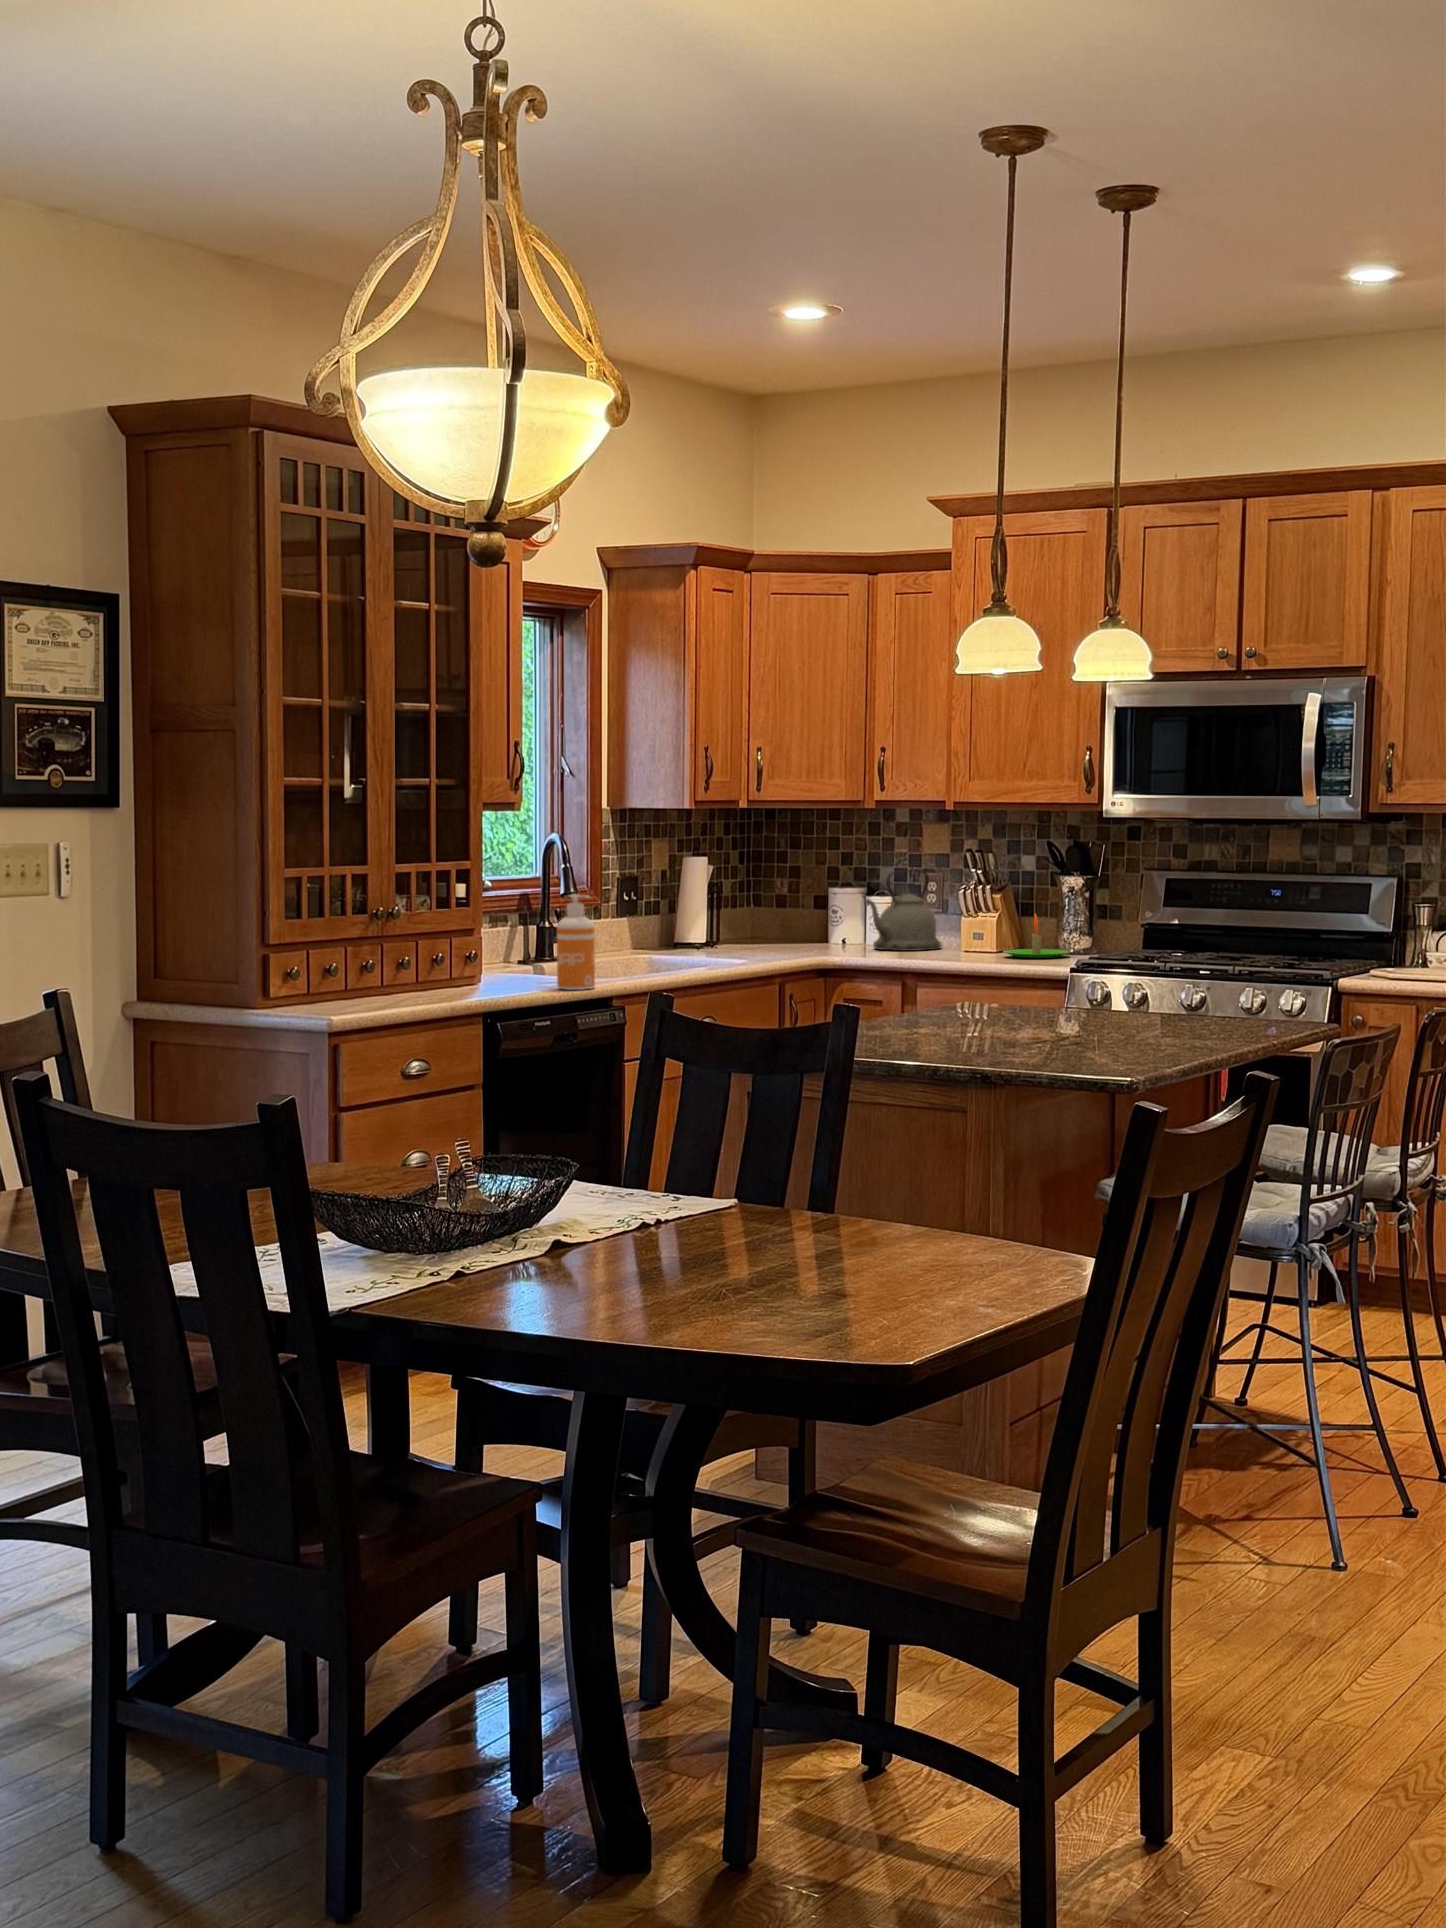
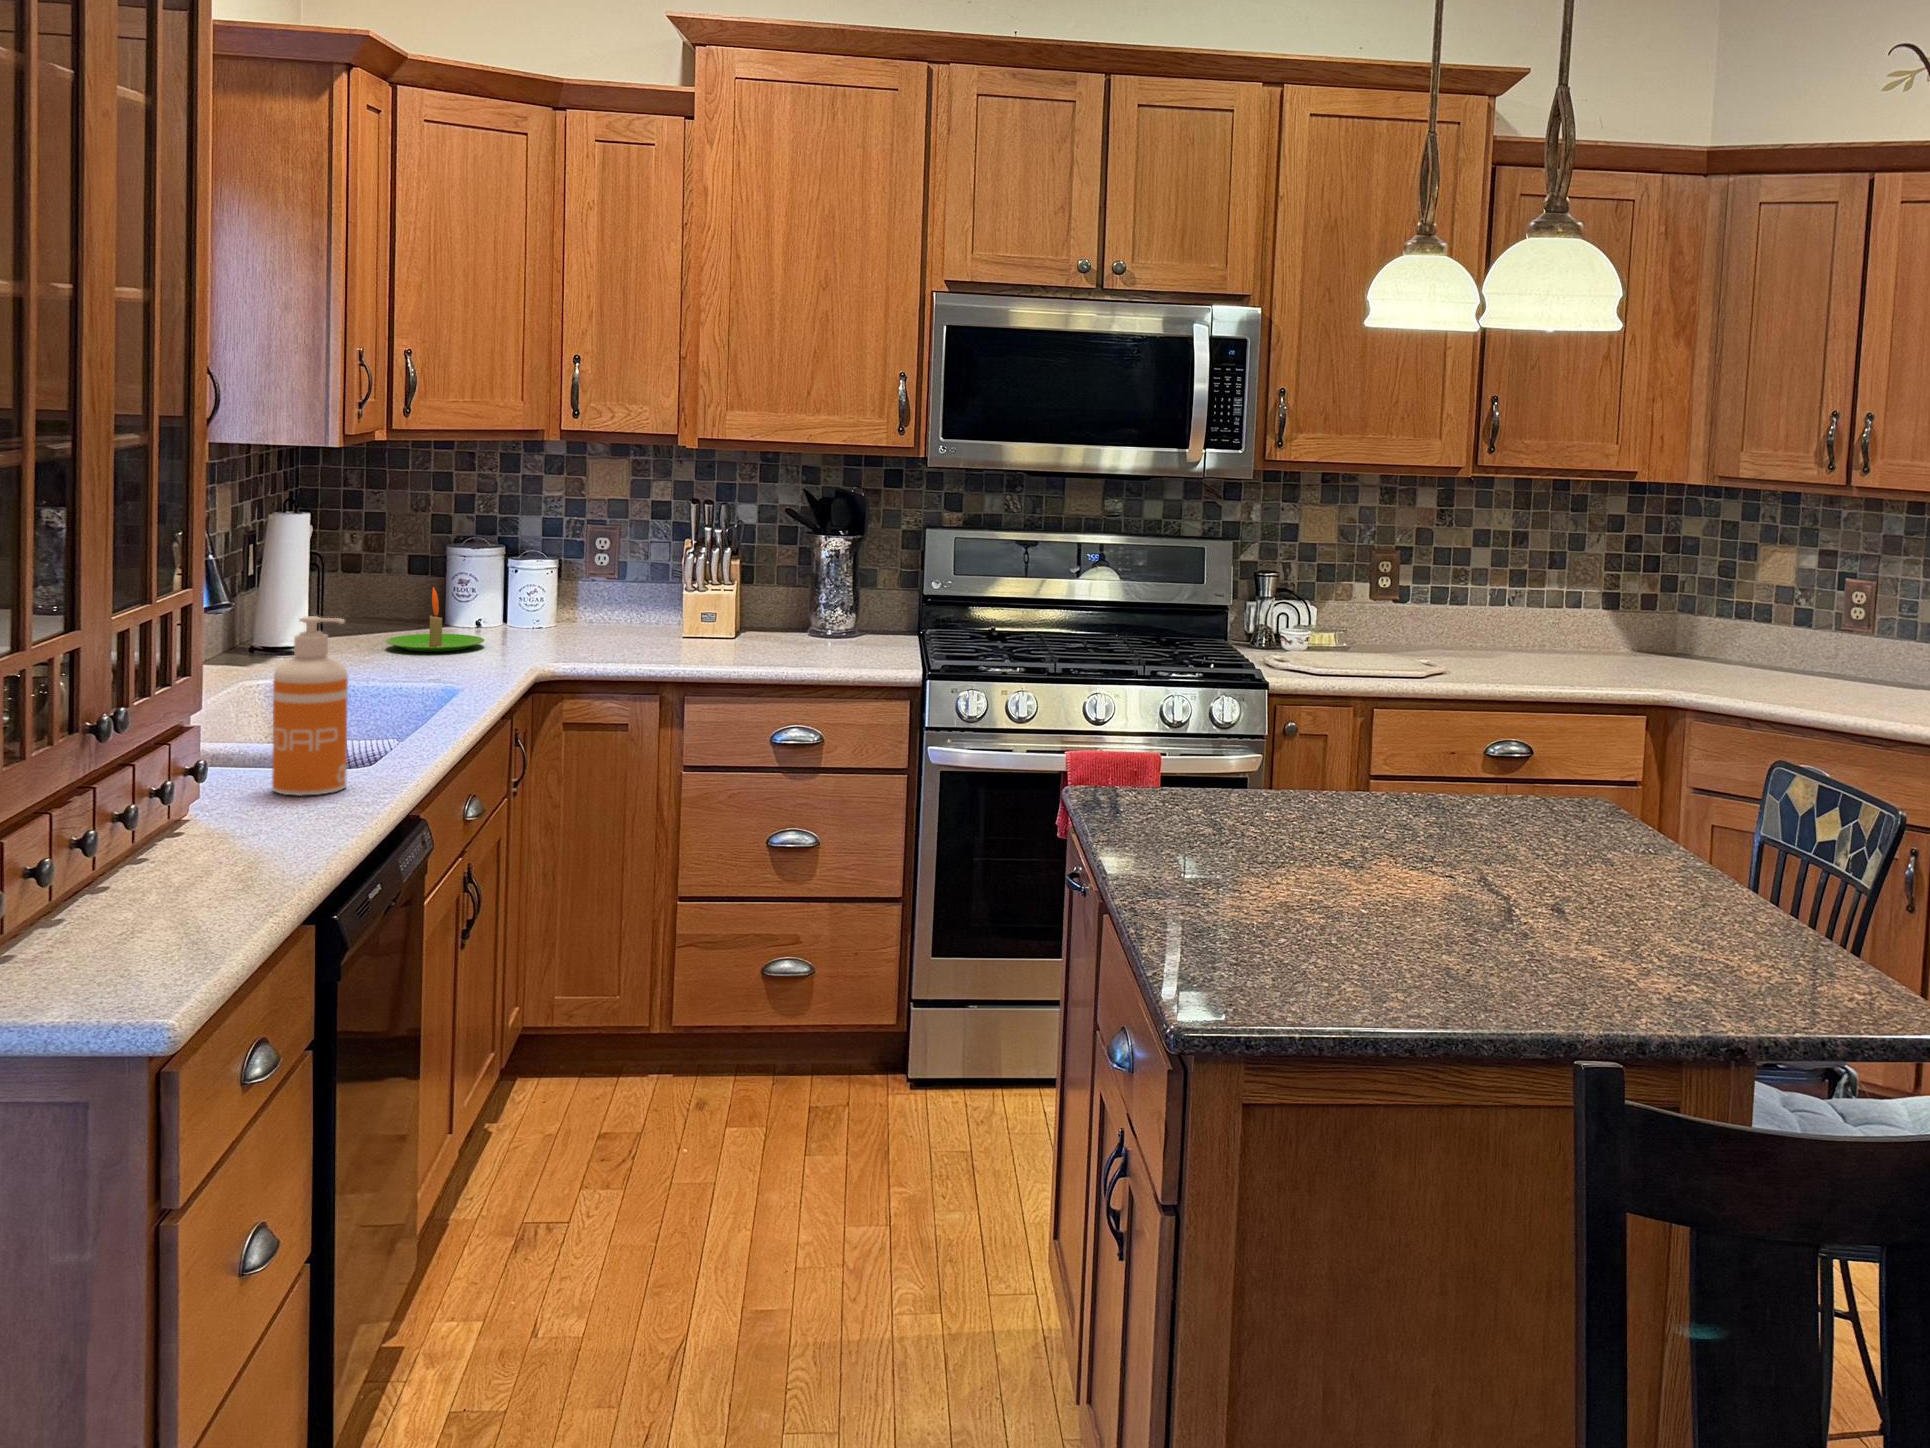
kettle: present [866,870,942,951] -> none [530,524,629,638]
candle: present [1003,913,1070,958] -> present [386,587,484,652]

